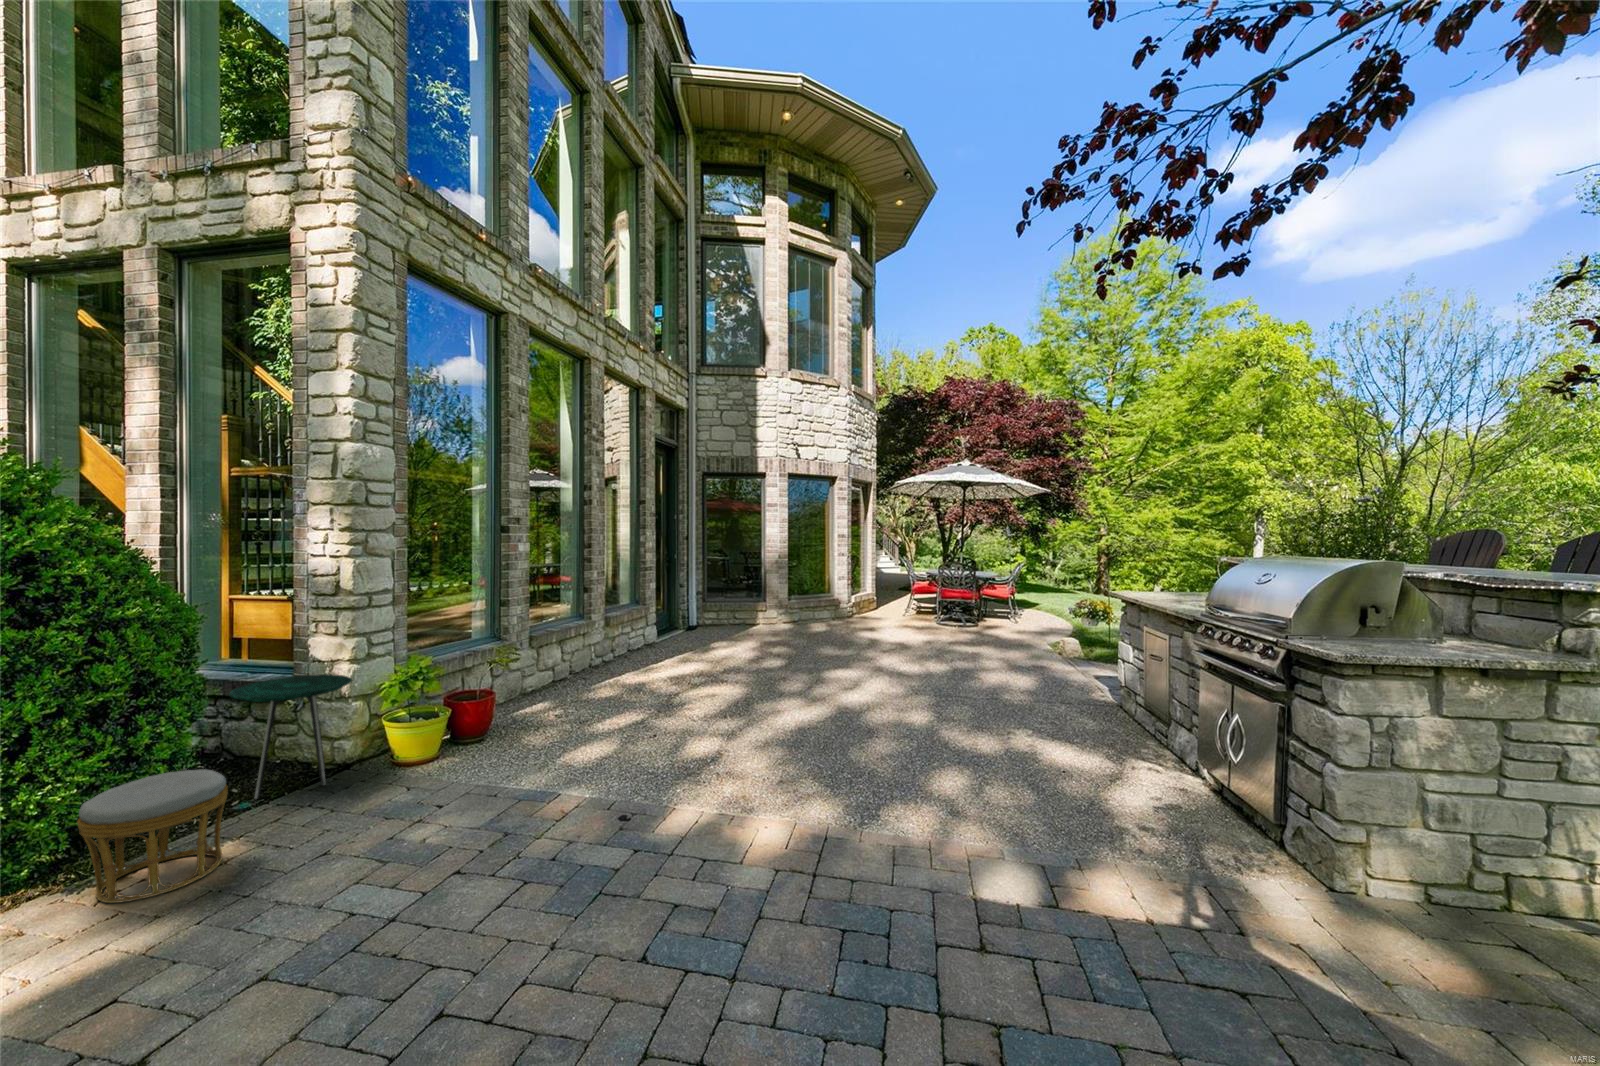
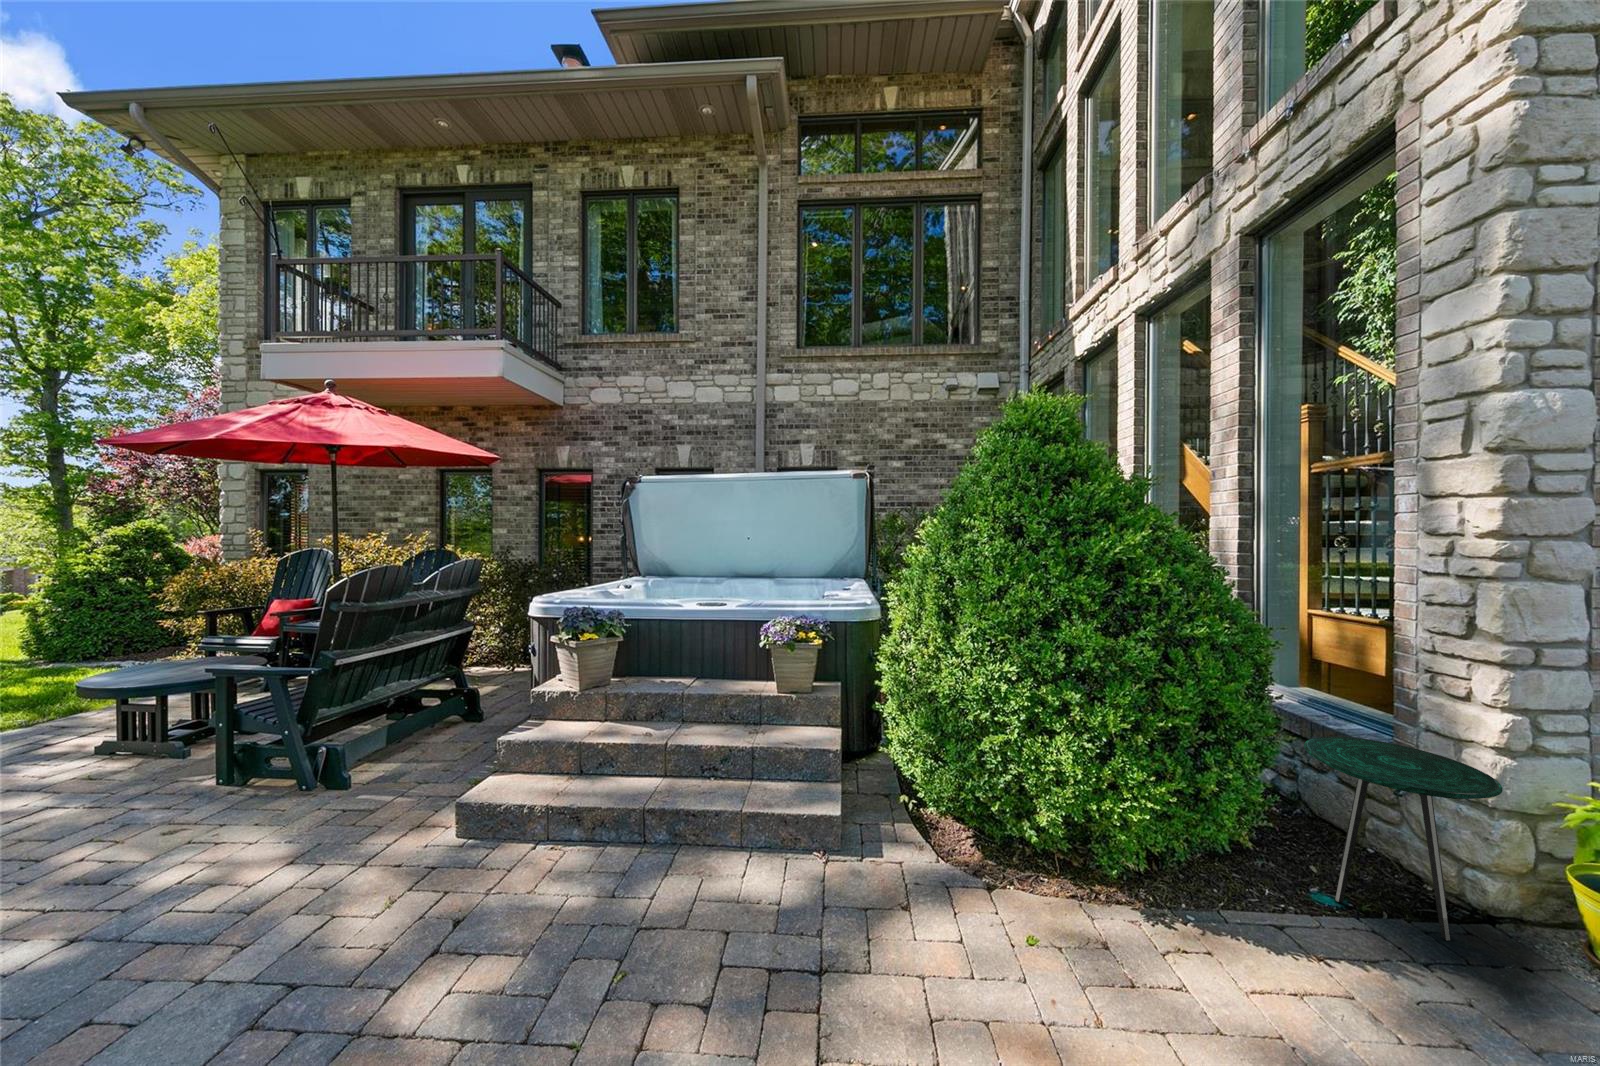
ottoman: present [78,769,228,903] -> none [1144,823,1298,1005]

